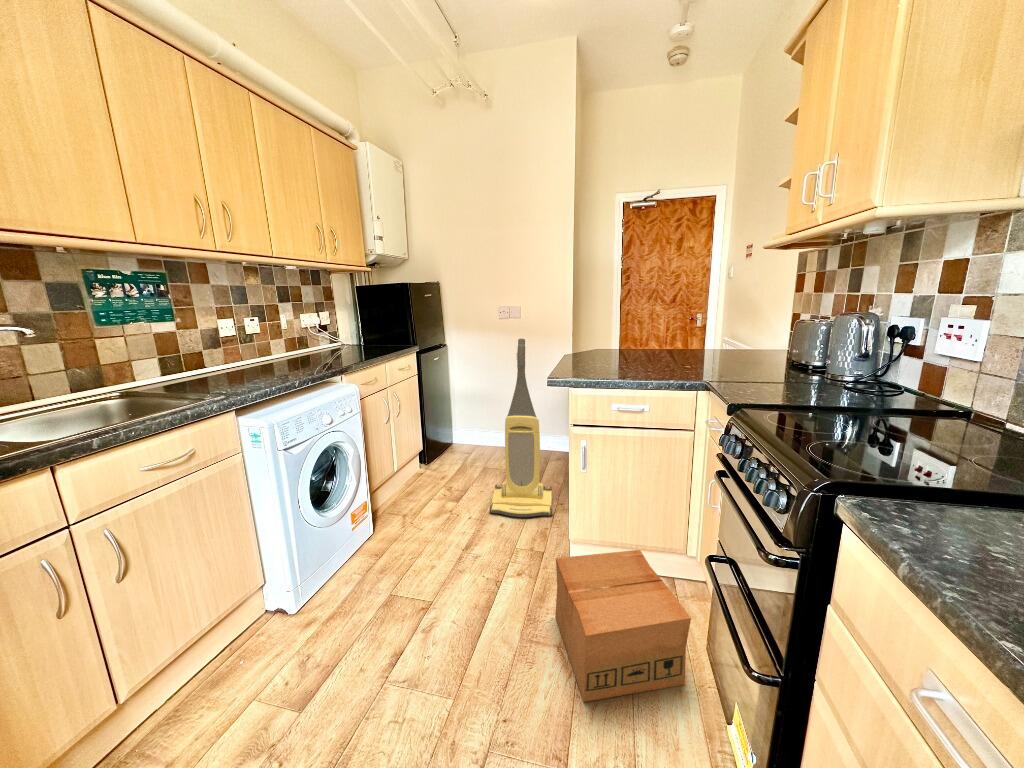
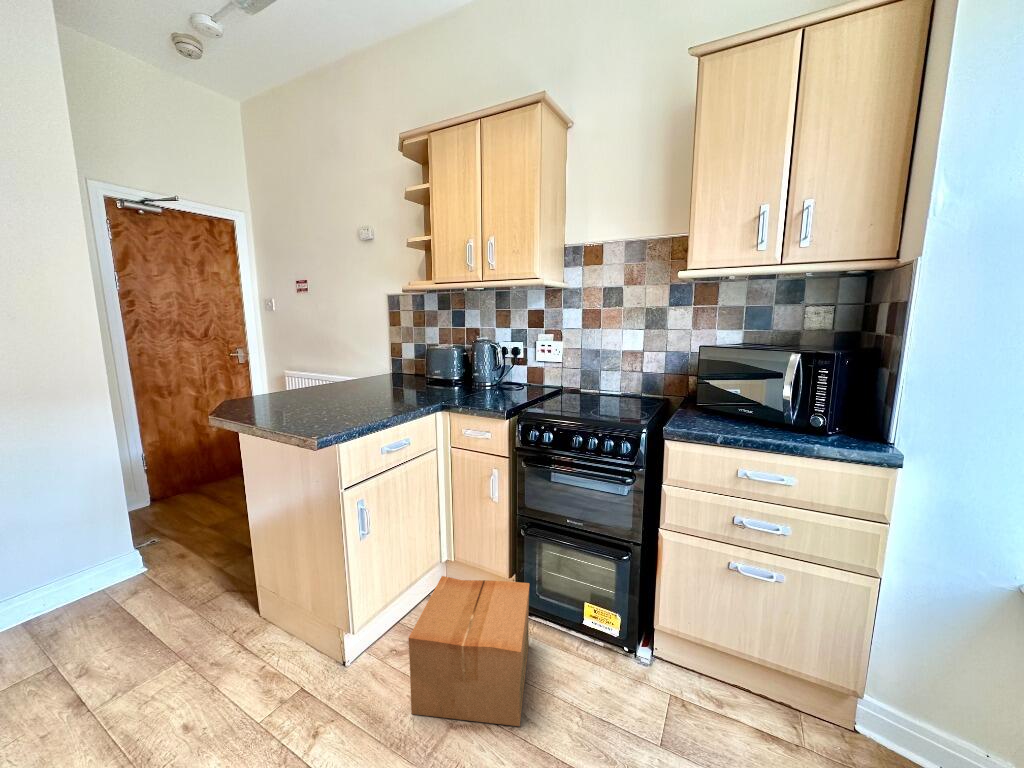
vacuum cleaner: present [490,339,552,517] -> none [93,392,246,735]

